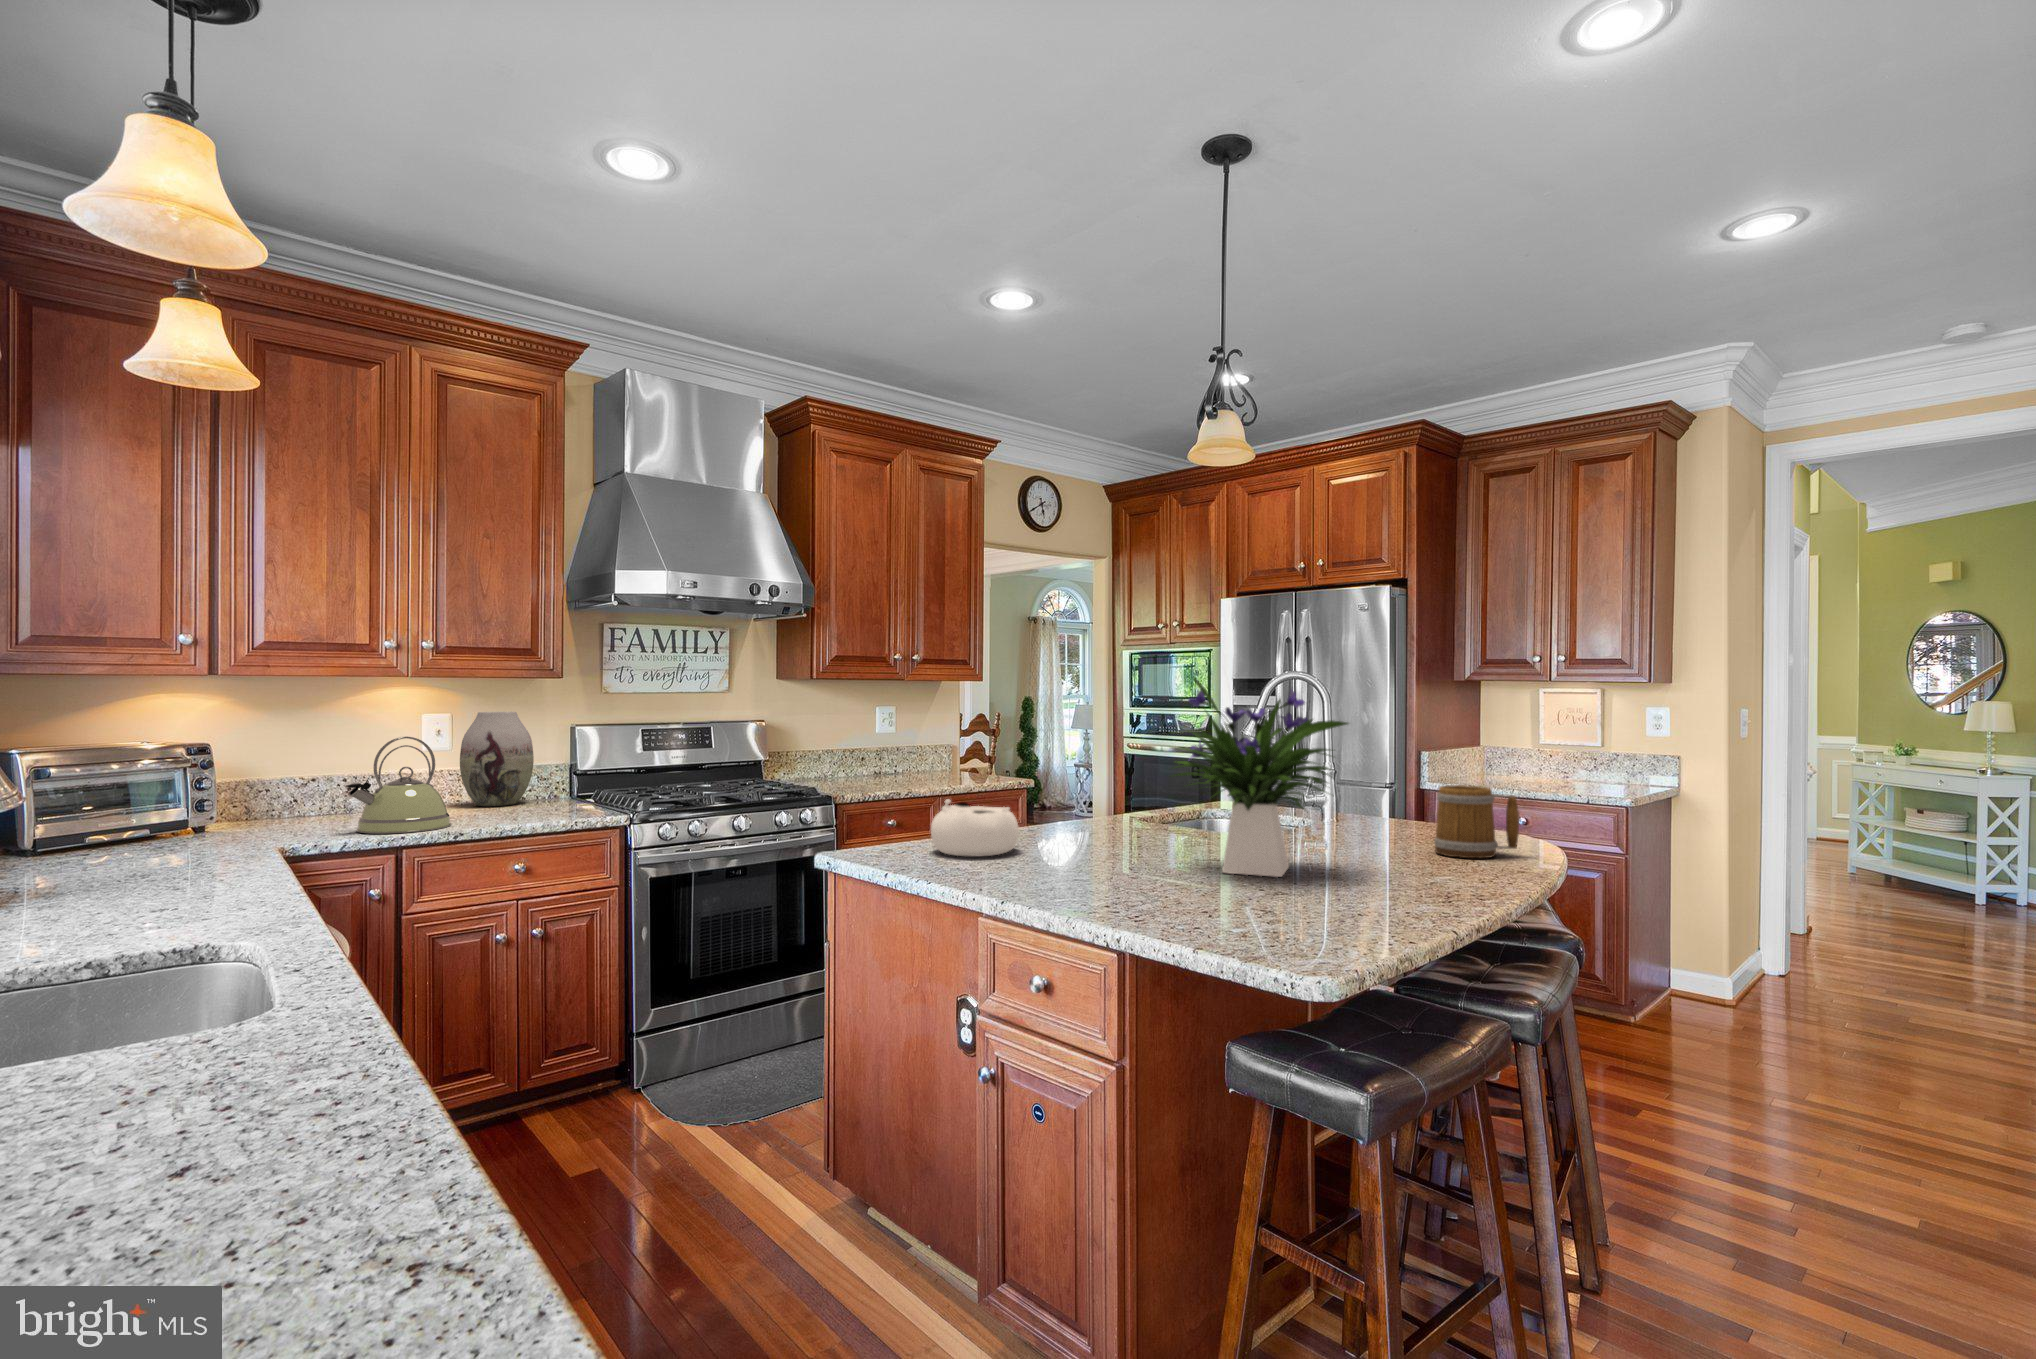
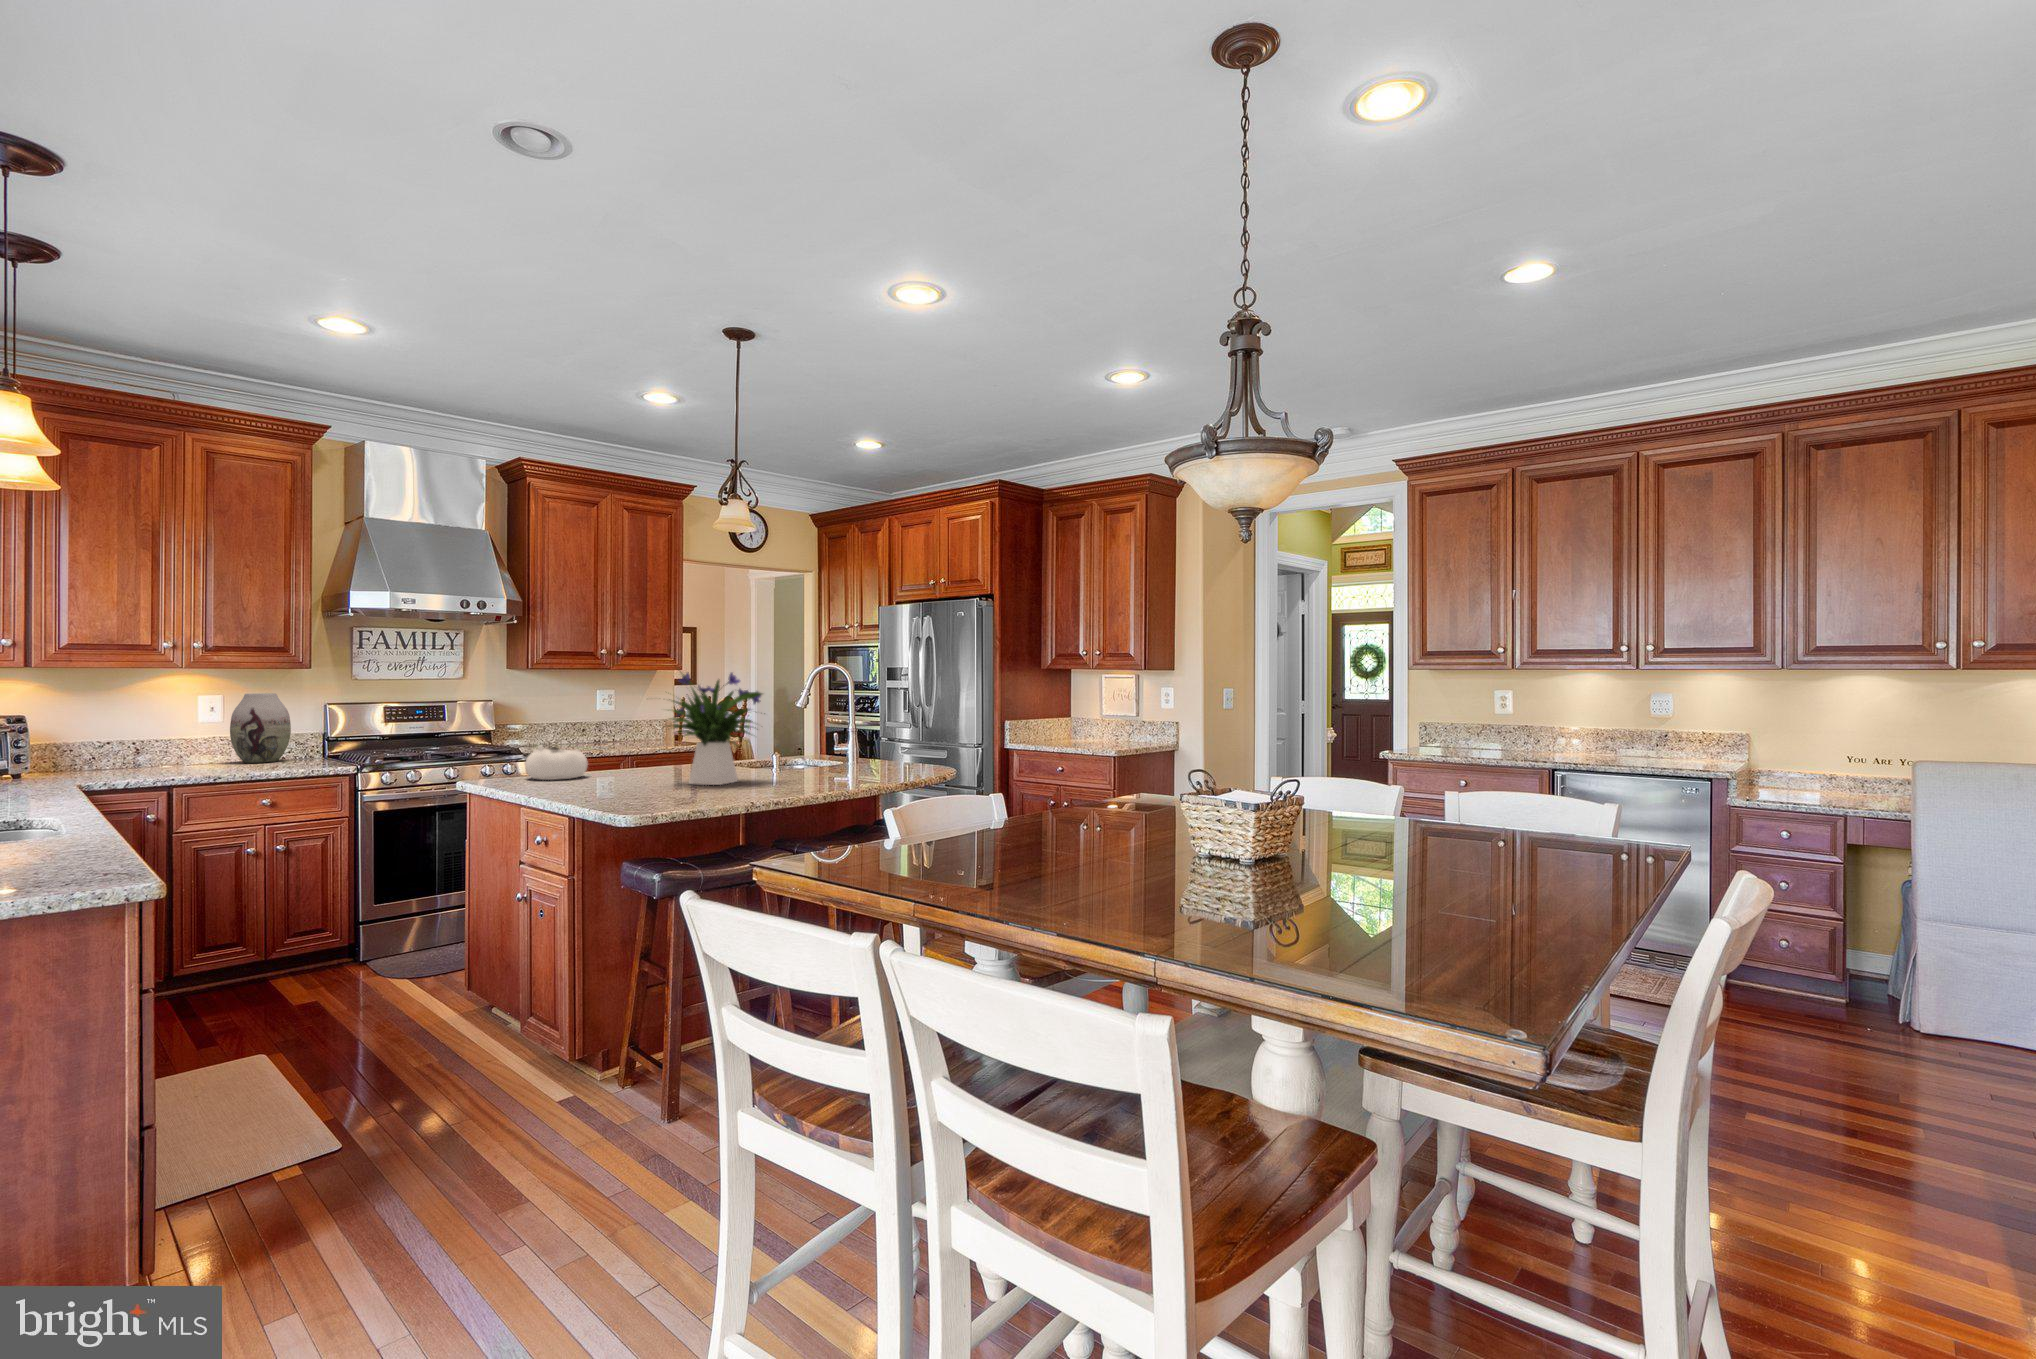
kettle: present [347,737,451,834] -> none [130,710,213,777]
mug: present [1434,785,1519,858] -> none [852,733,899,777]

